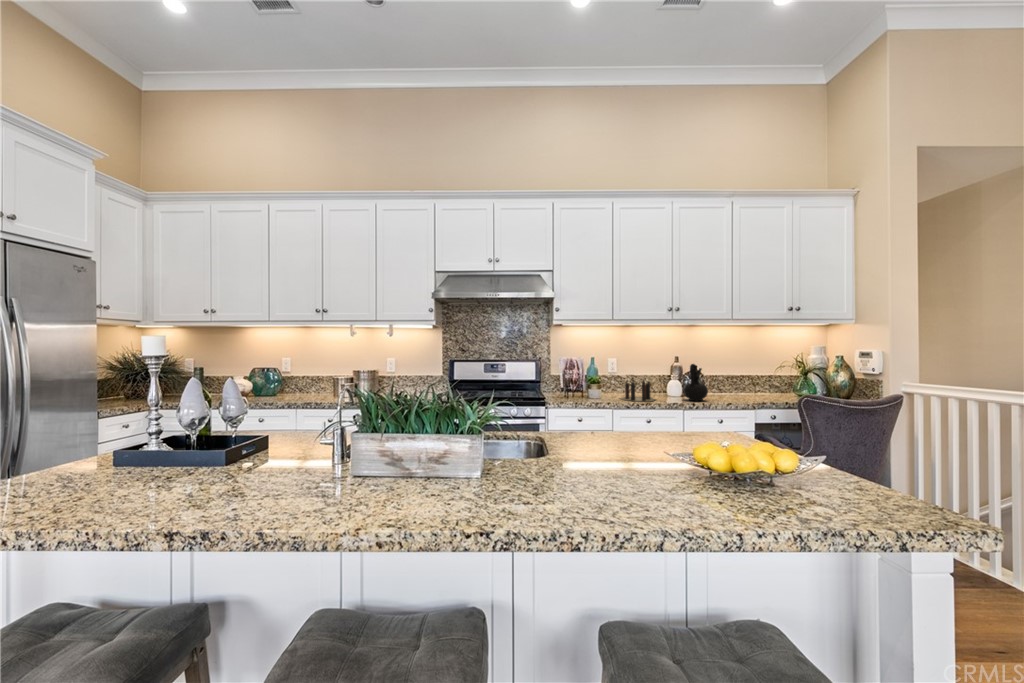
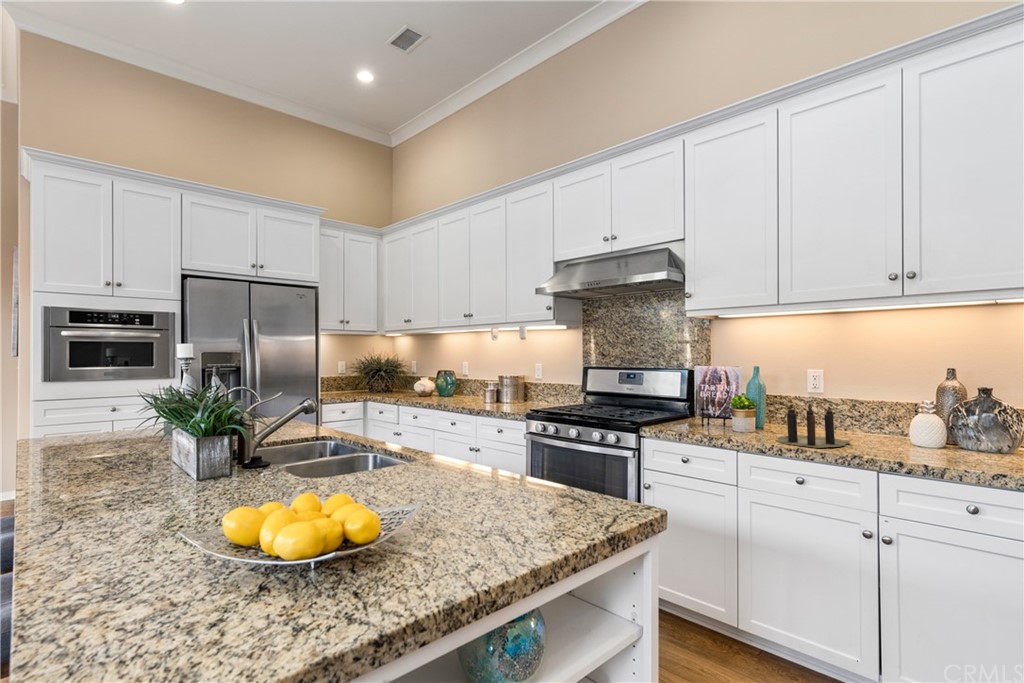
ceramic jug: present [684,364,708,401] -> none [910,380,972,461]

